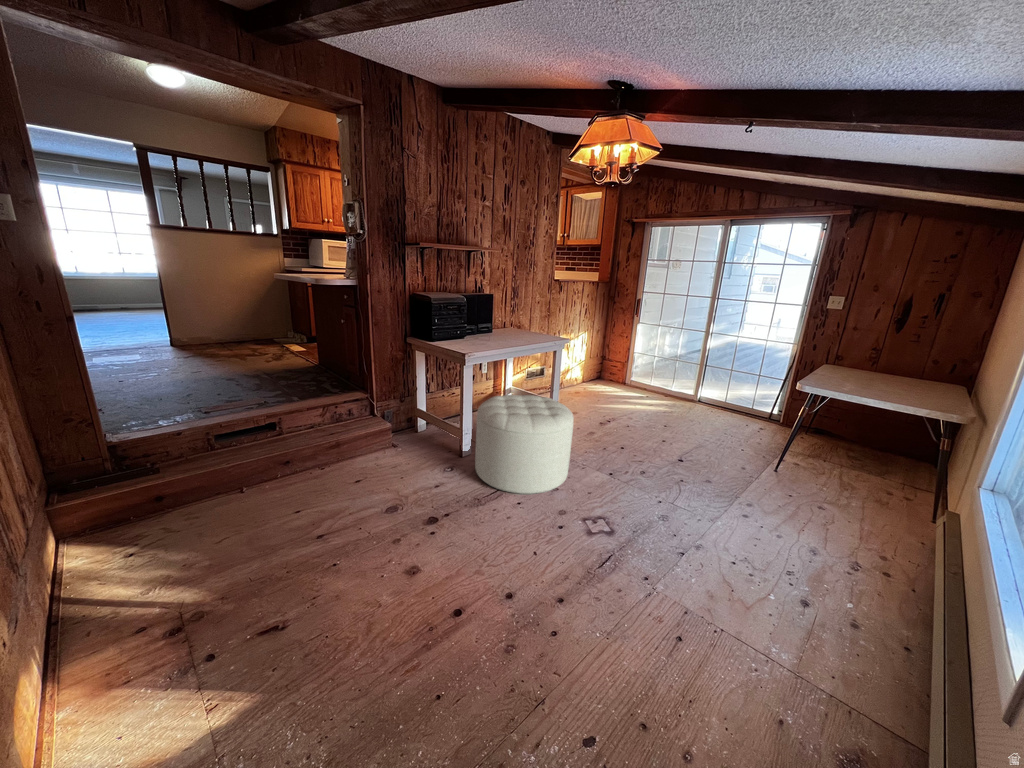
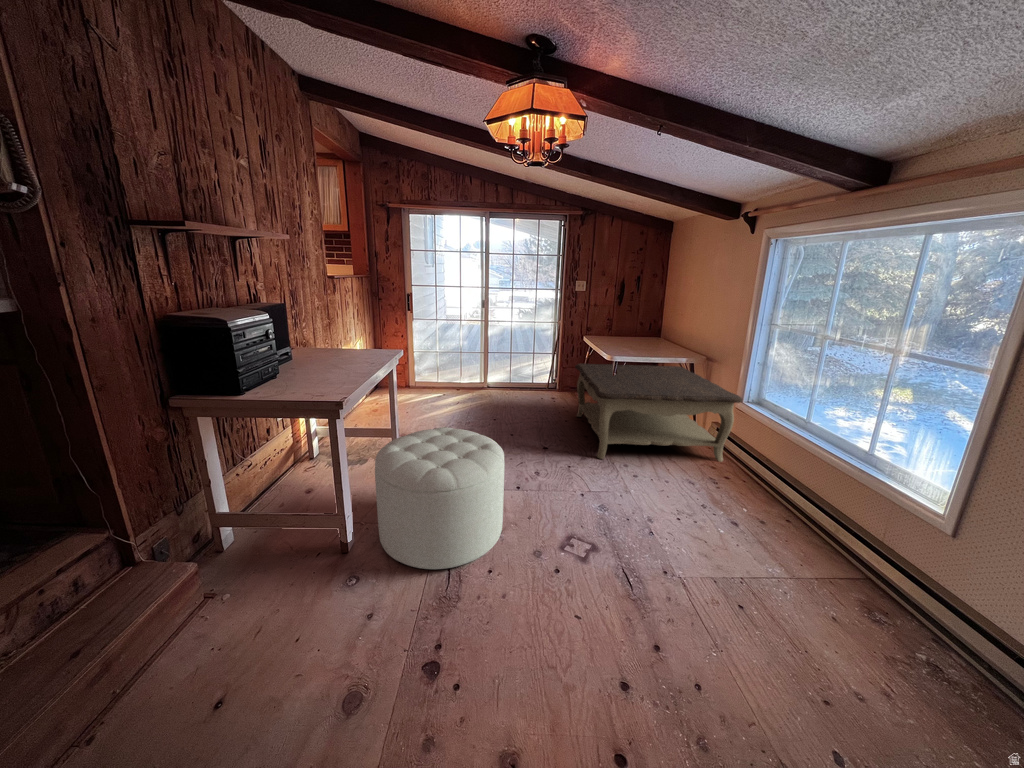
coffee table: none [724,391,978,567] -> present [575,364,743,462]

